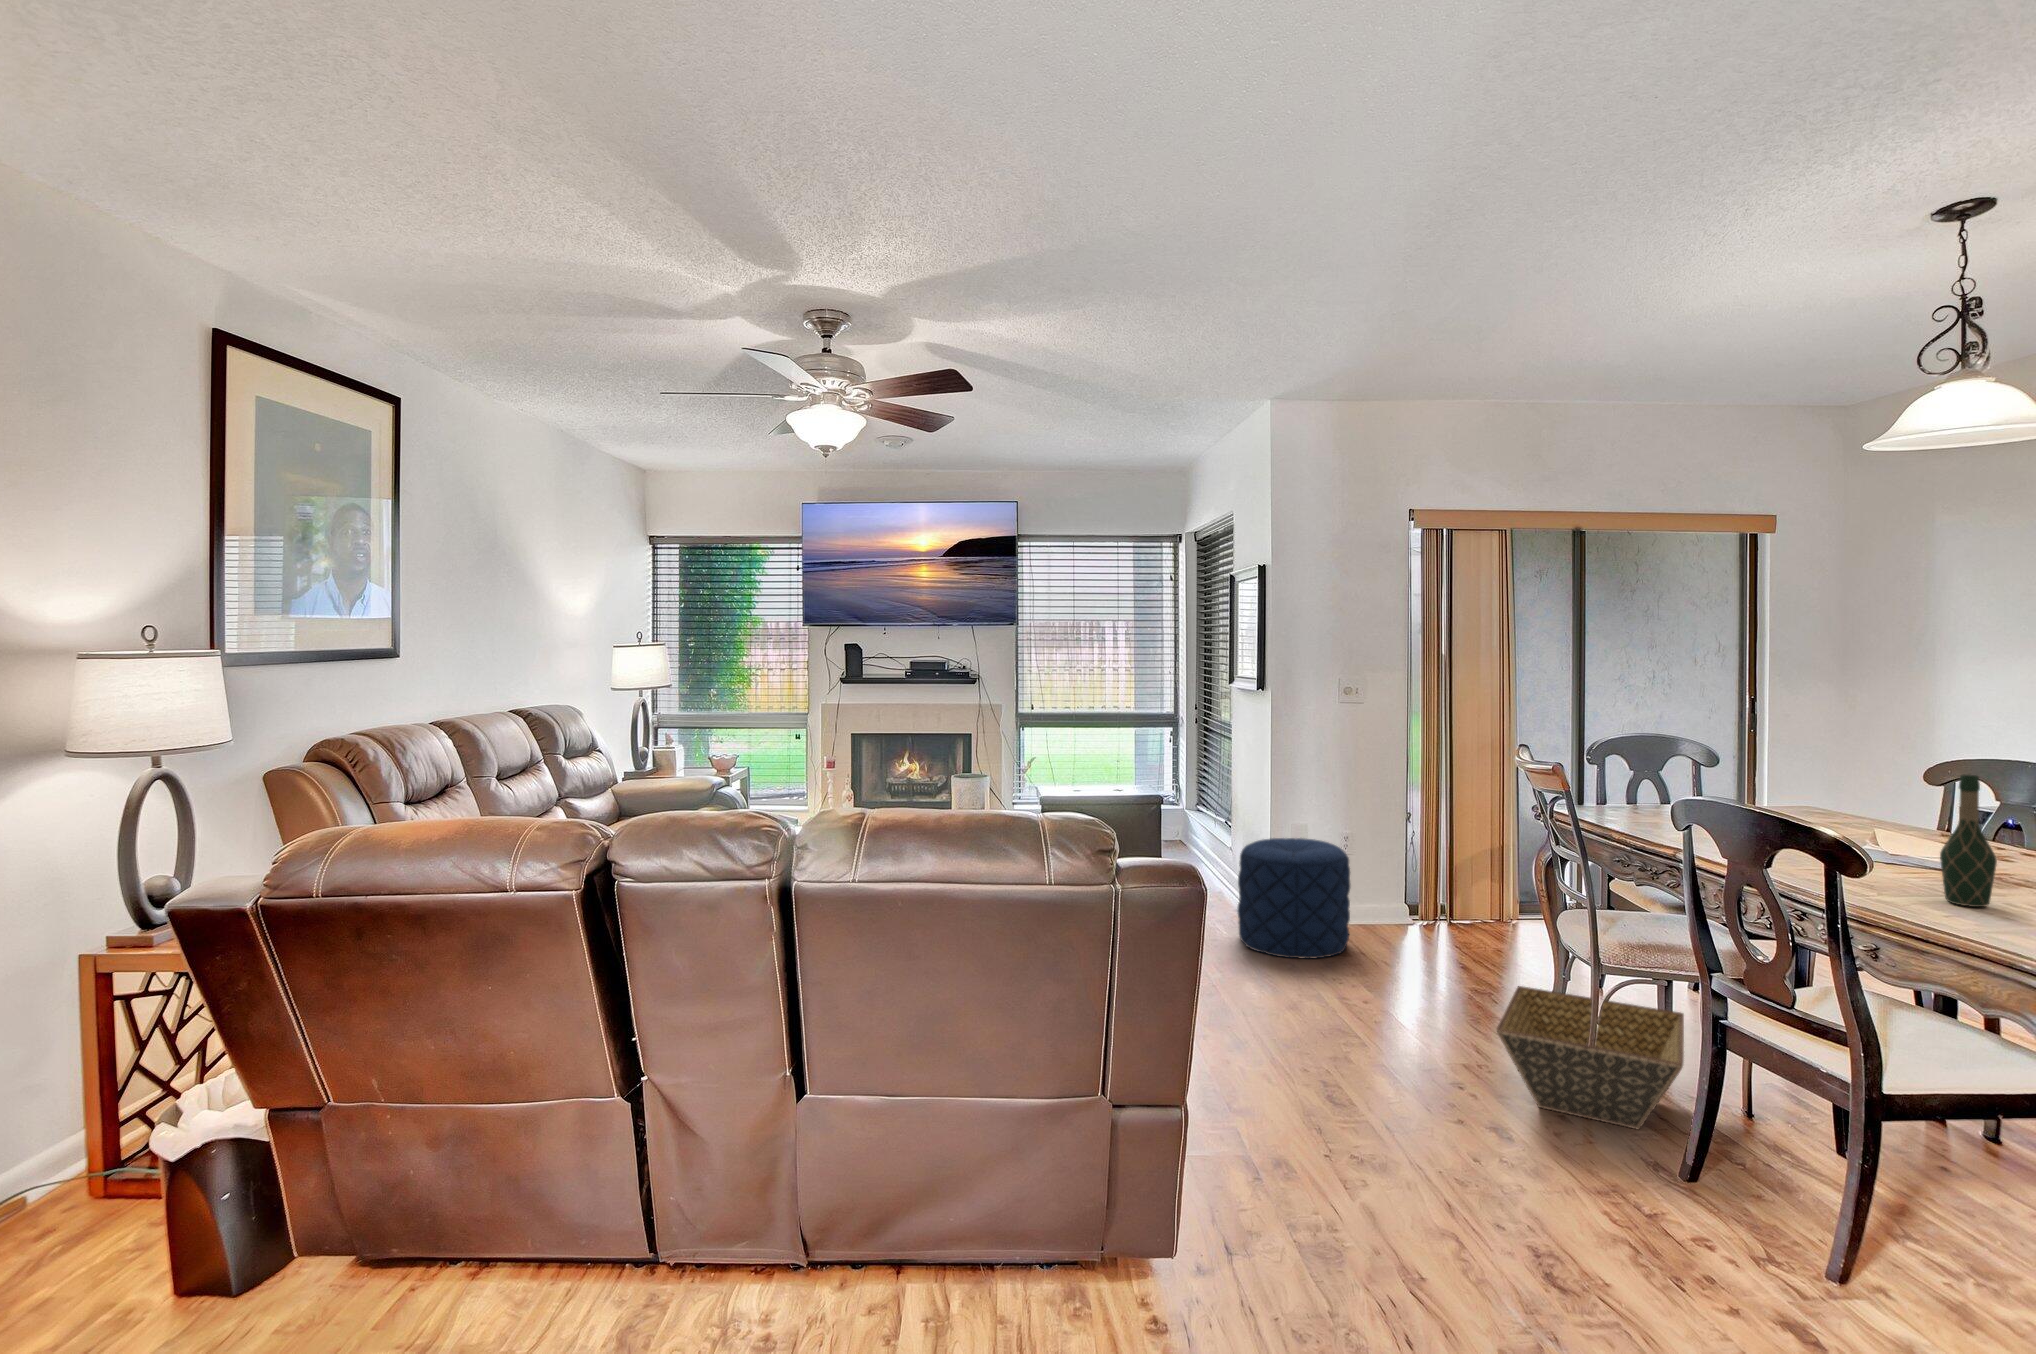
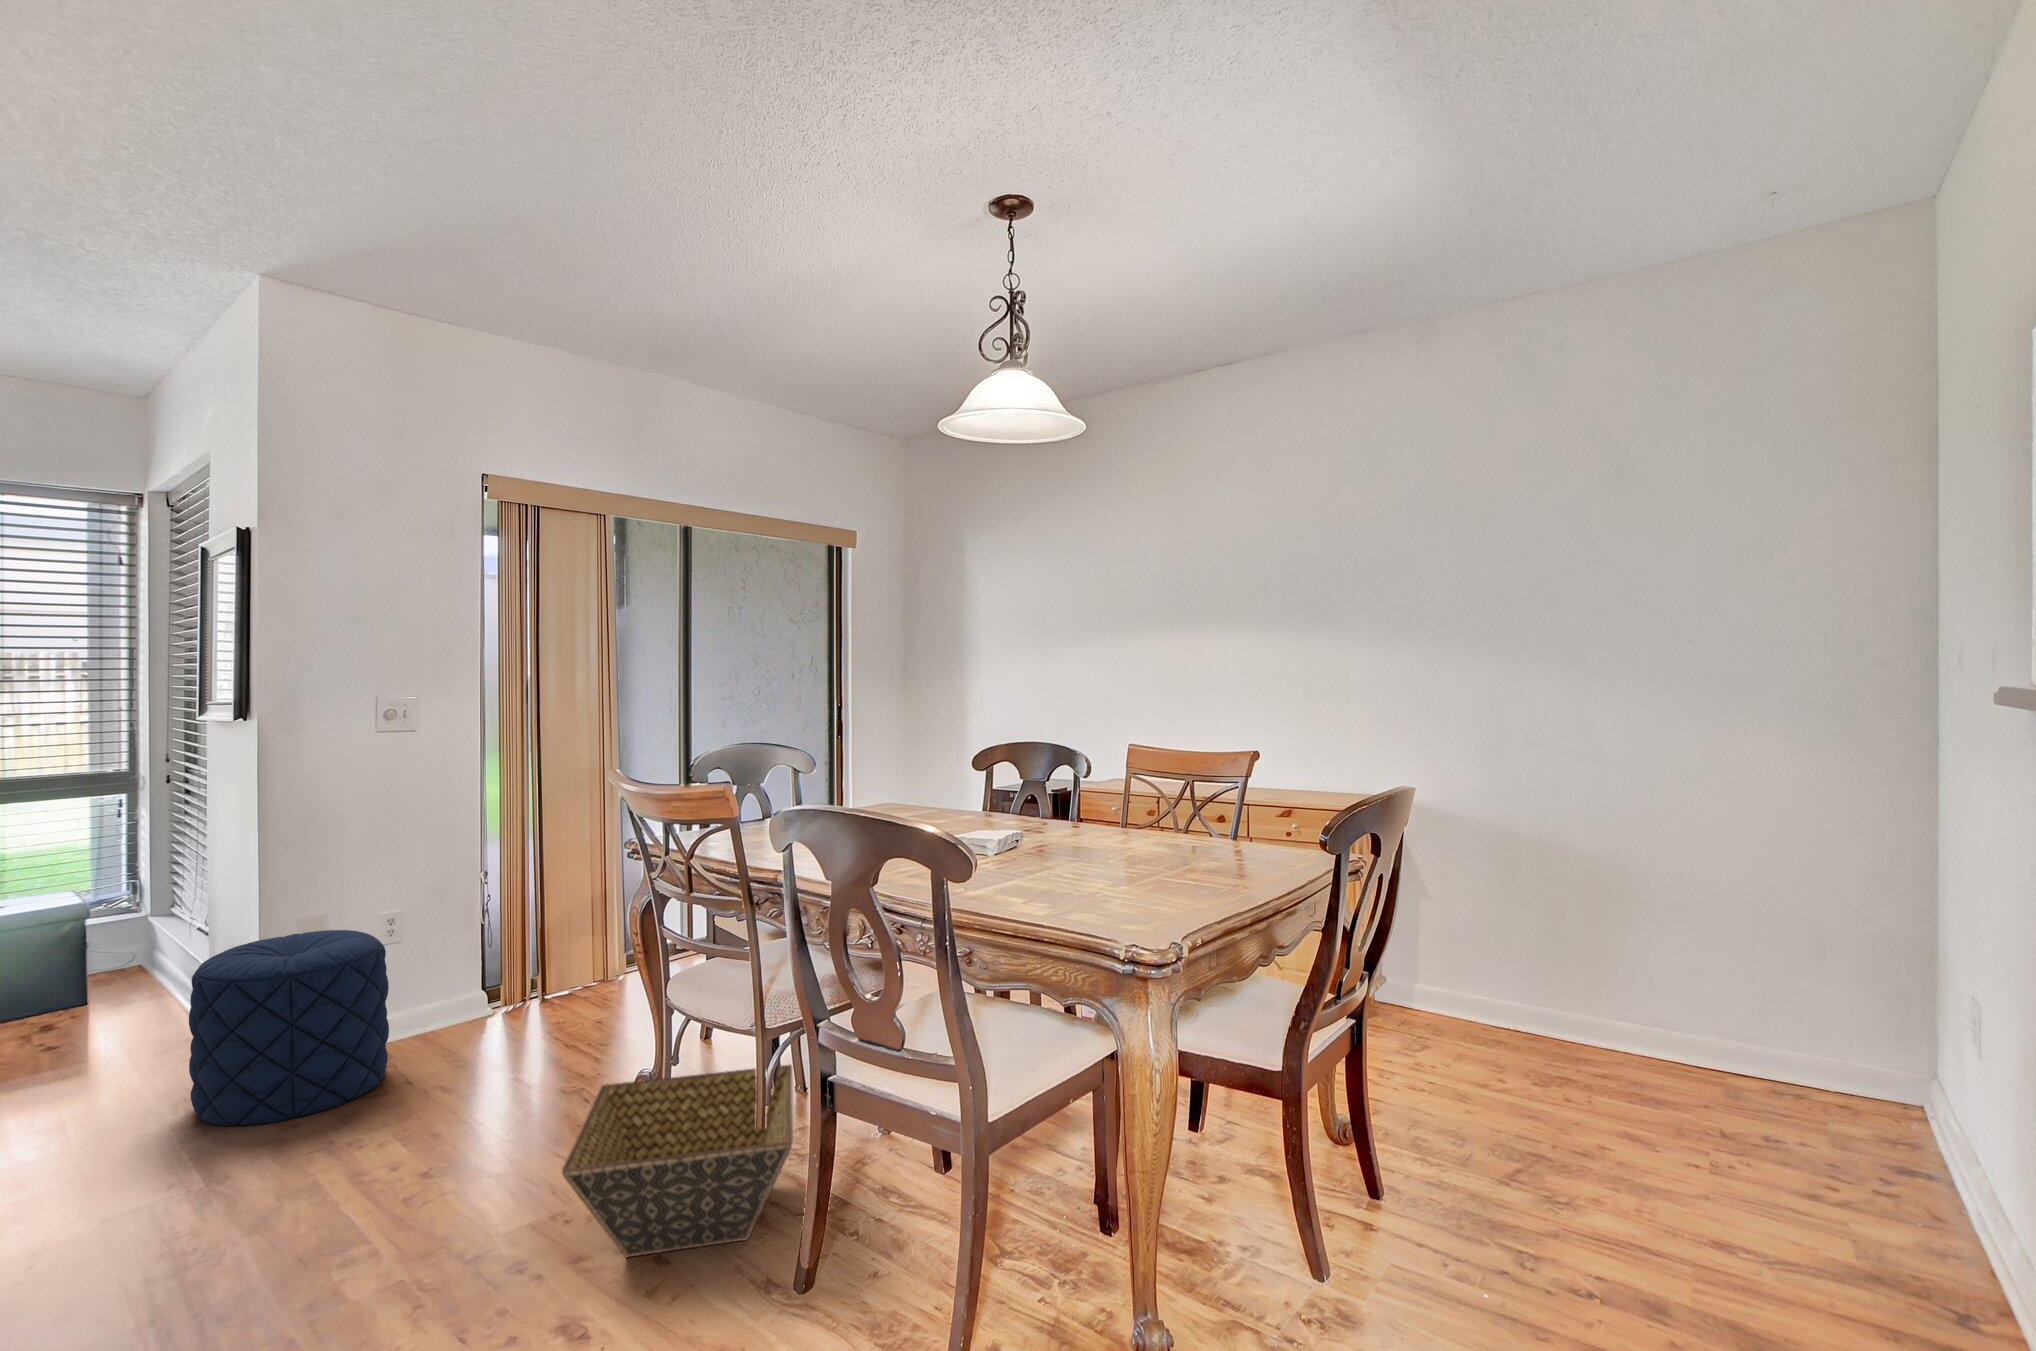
wine bottle: present [1940,774,1997,907] -> none [1015,748,1059,886]

